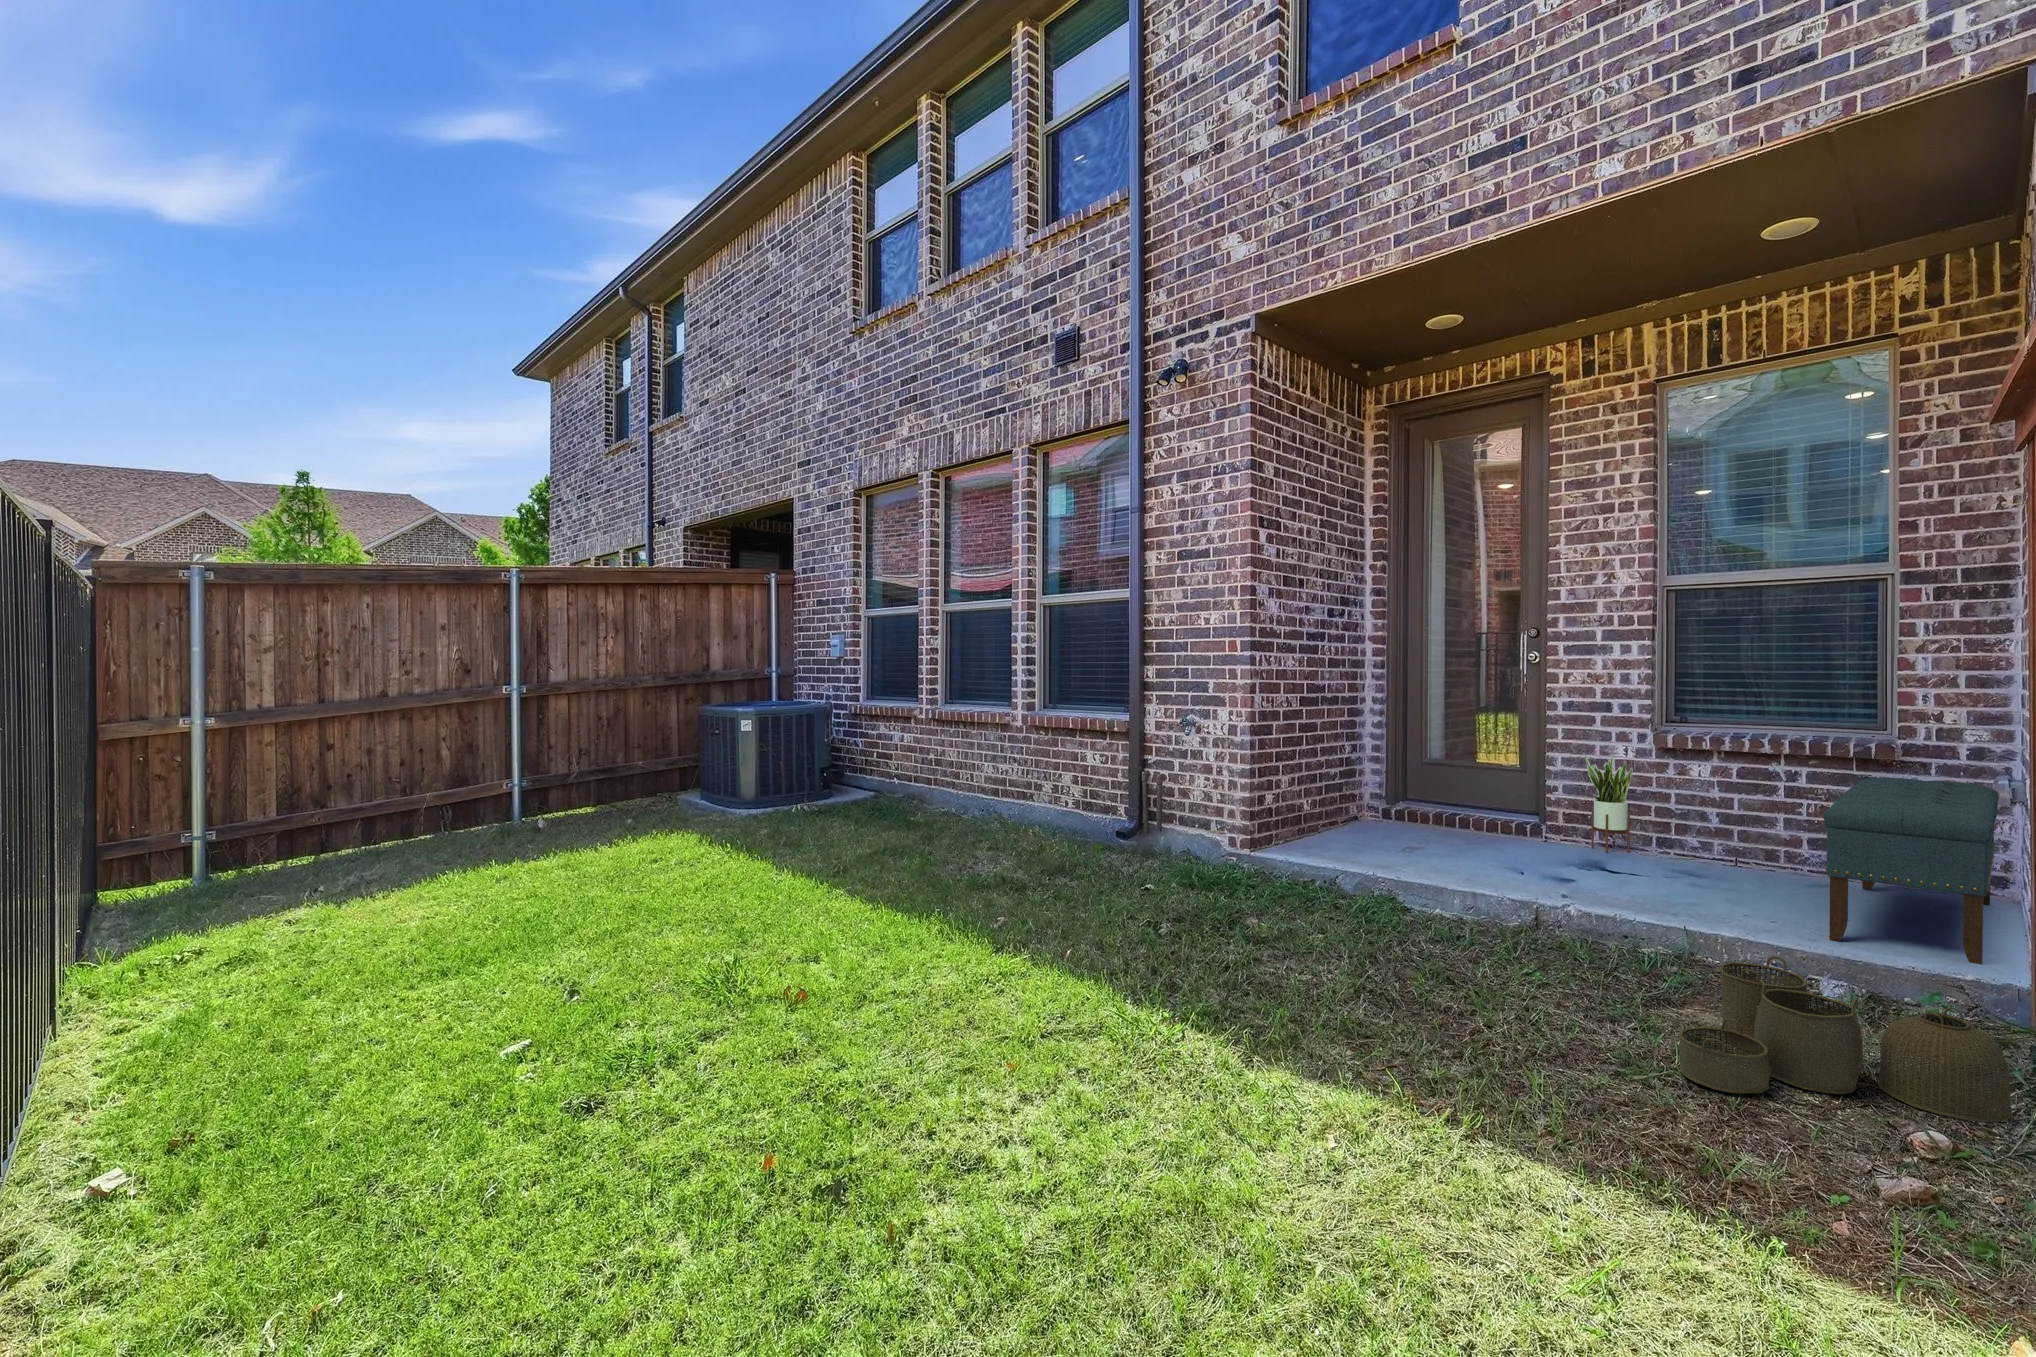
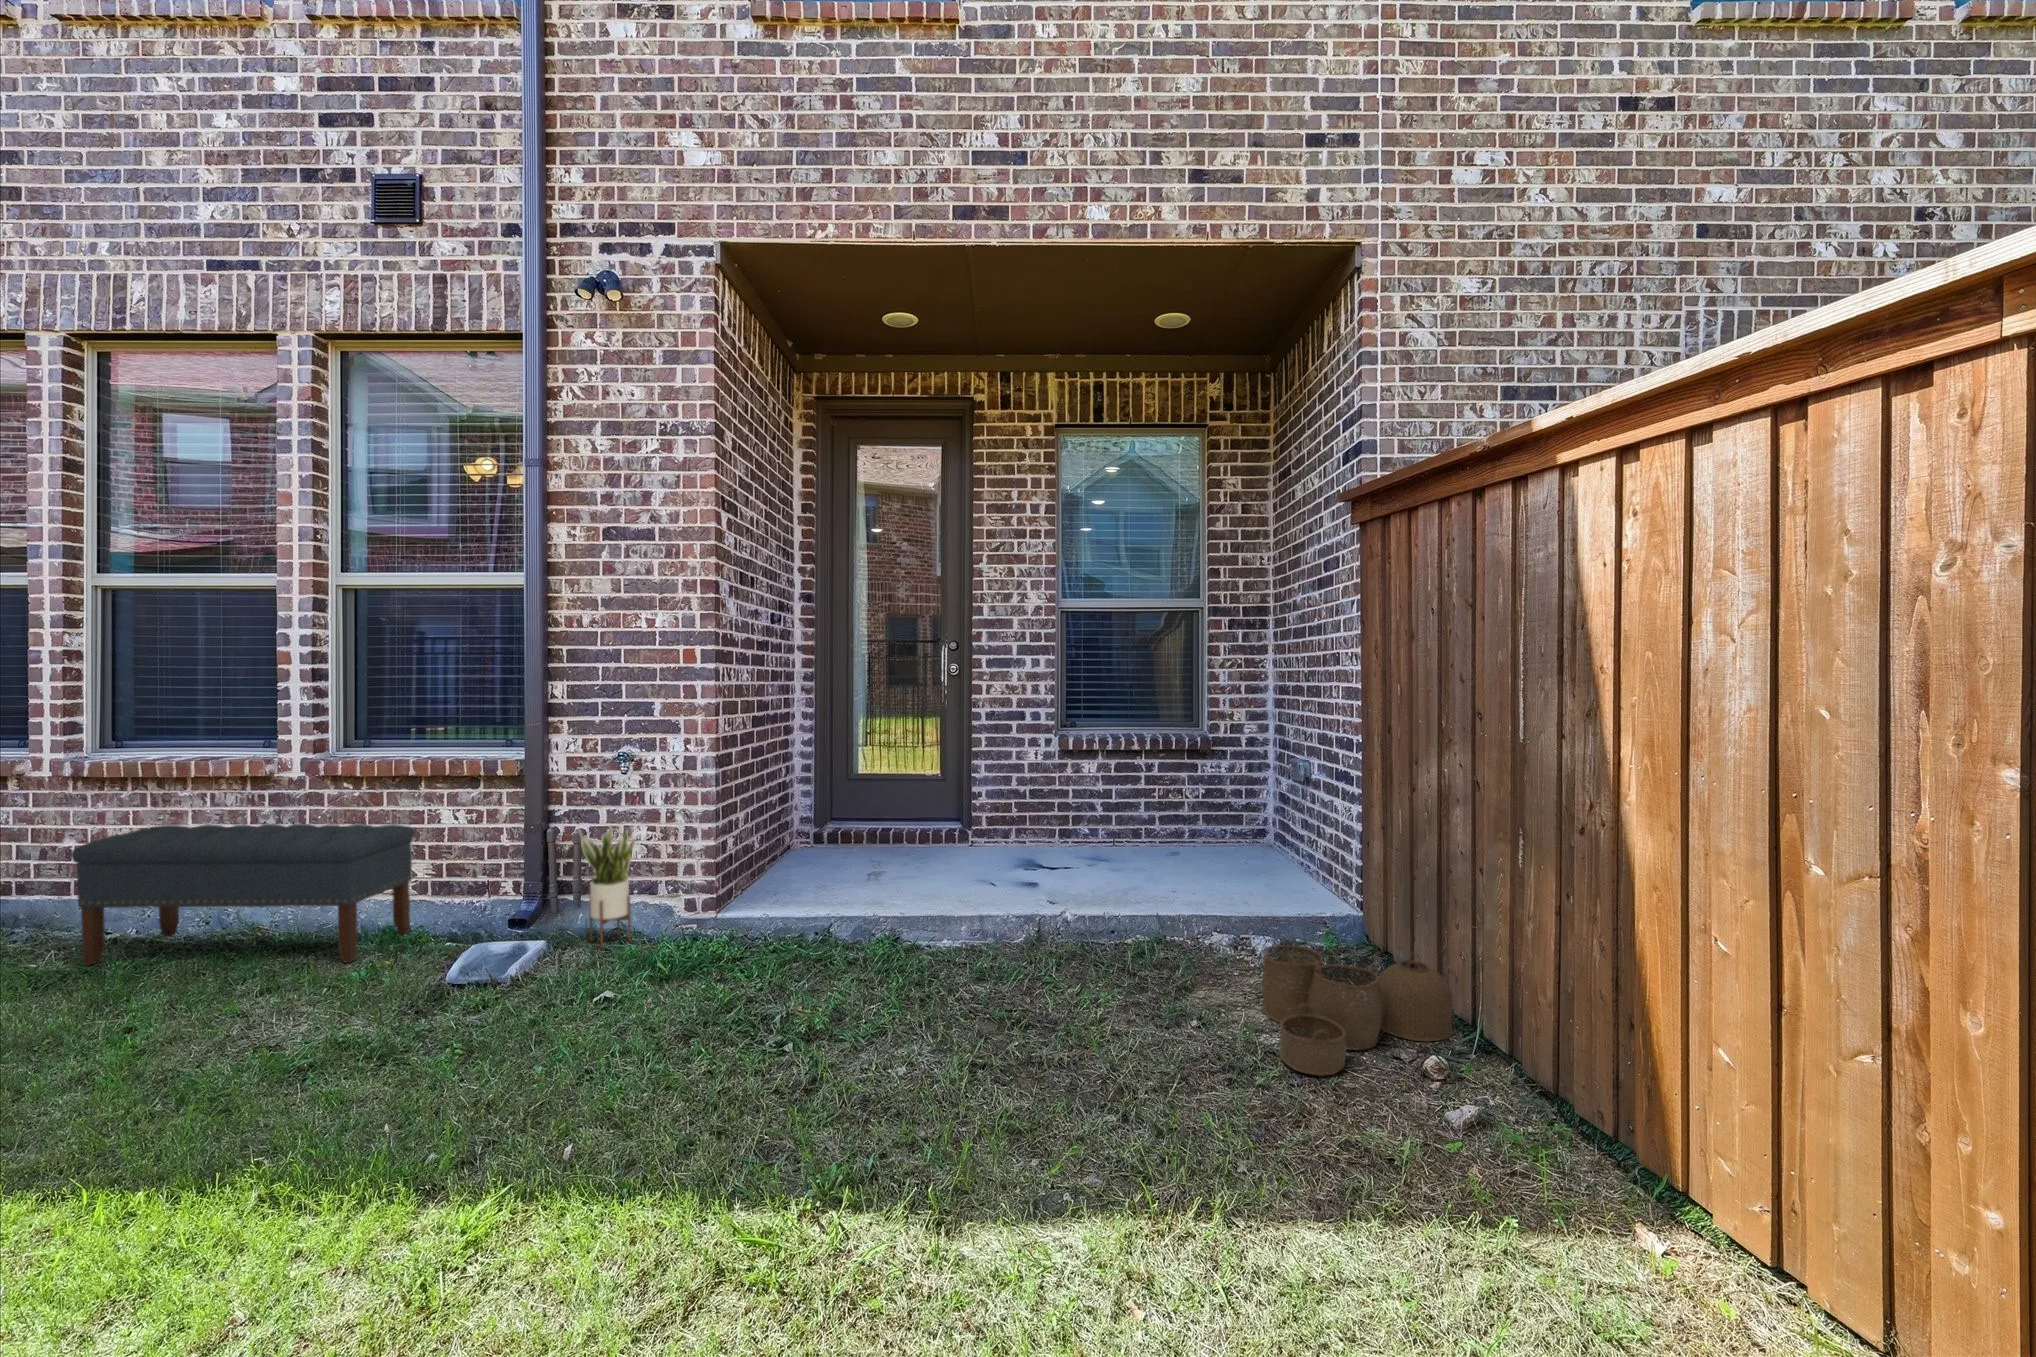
potted plant: present [1584,755,1633,853] -> present [578,826,635,948]
bench: present [1823,777,1999,965] -> present [71,824,415,965]

